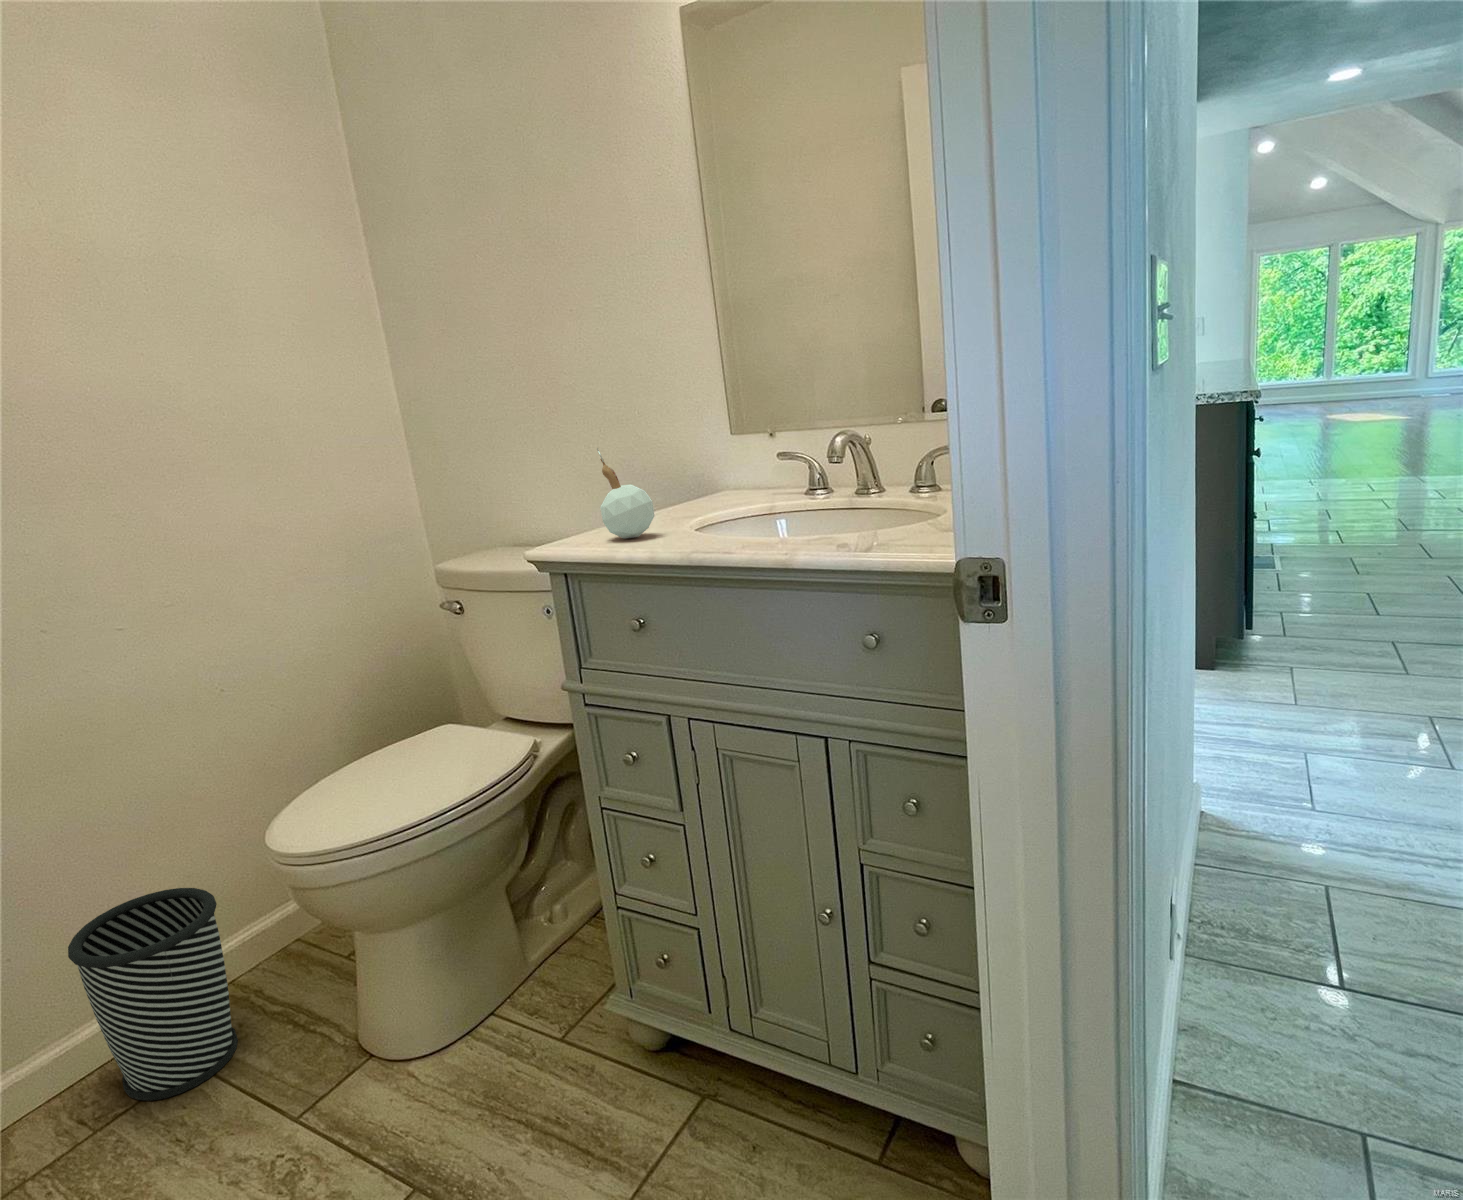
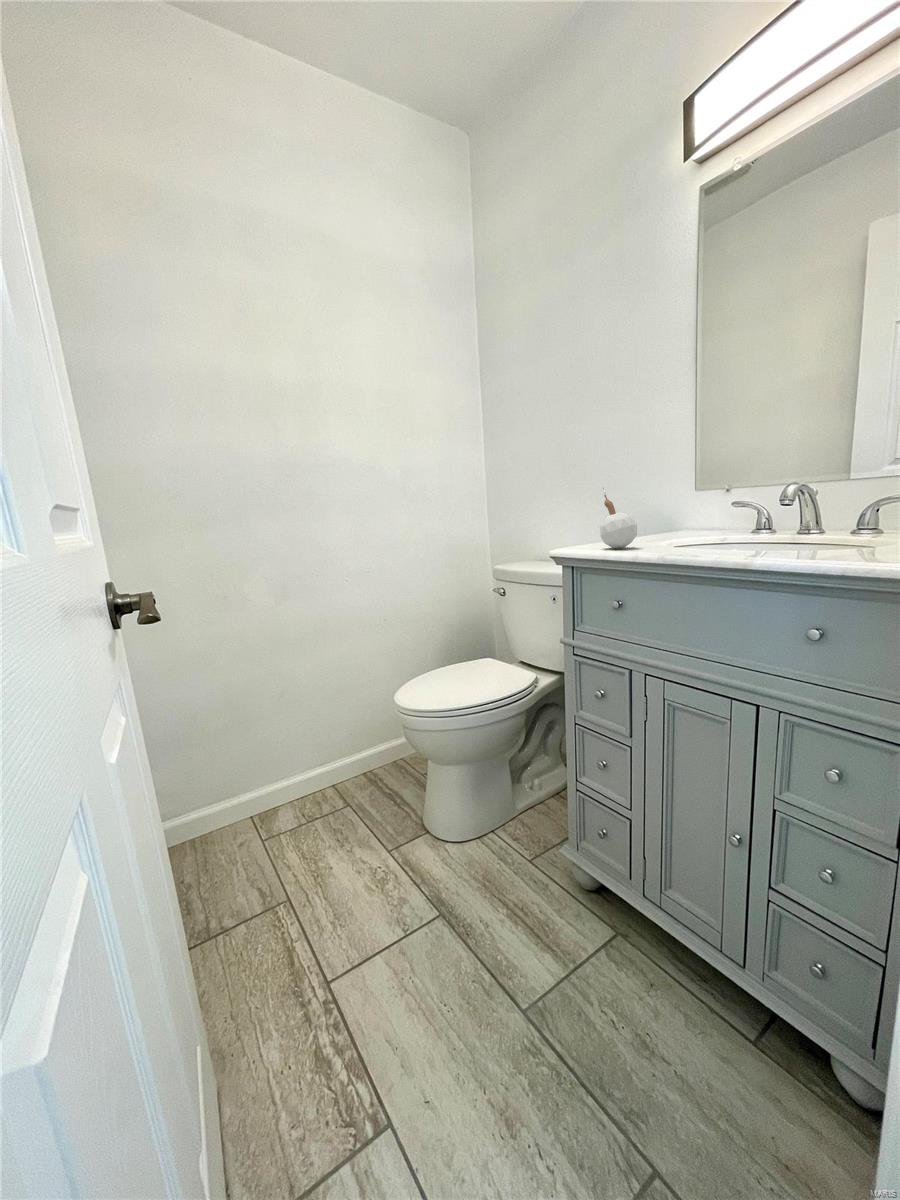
wastebasket: present [68,888,238,1101] -> none [297,715,365,821]

